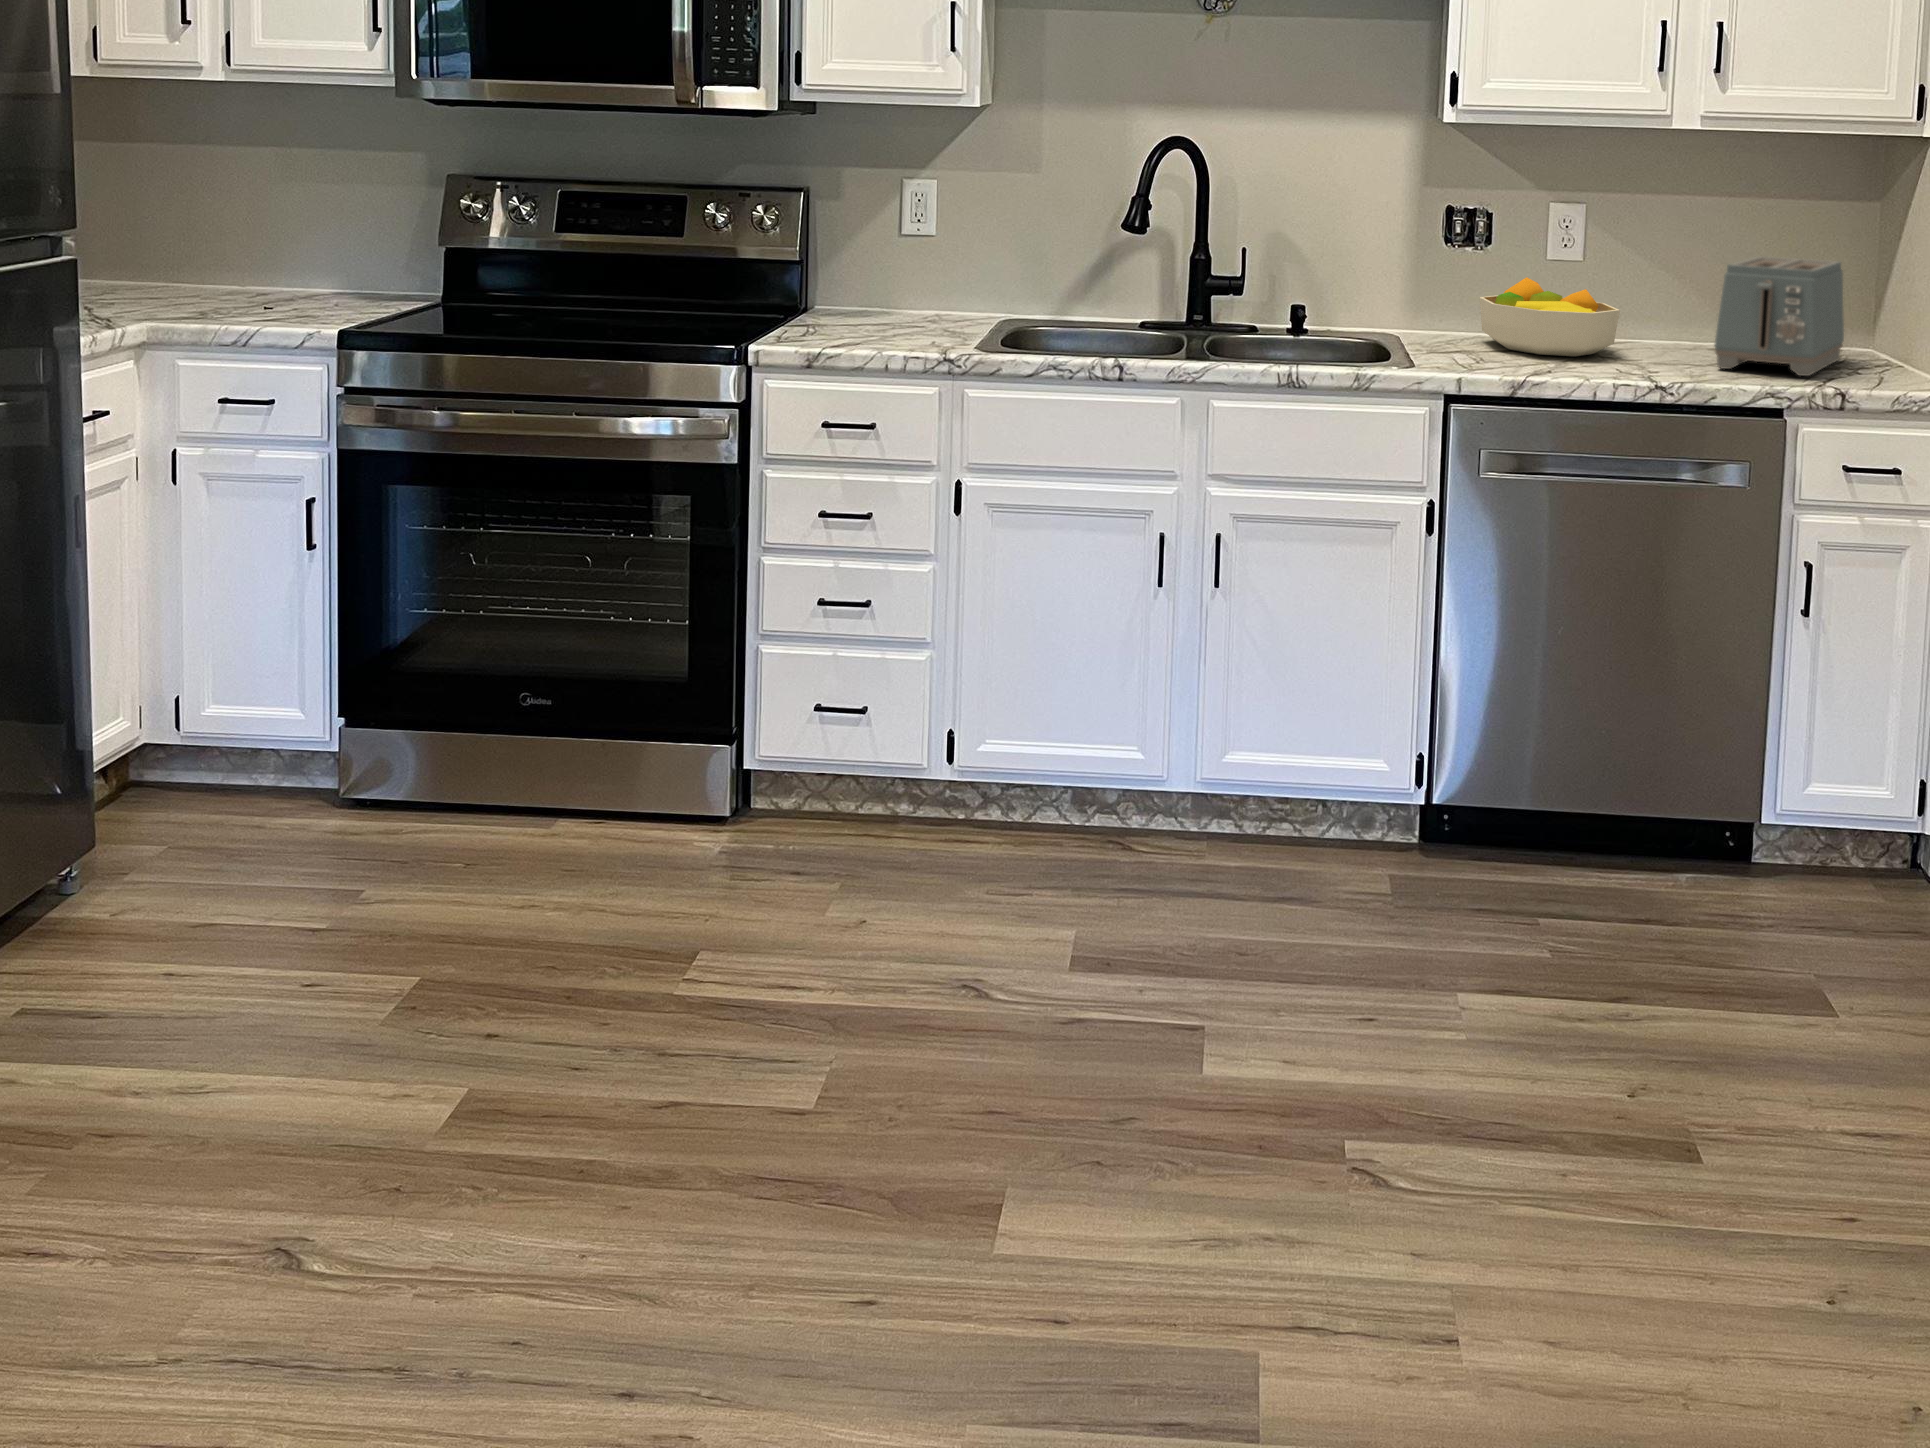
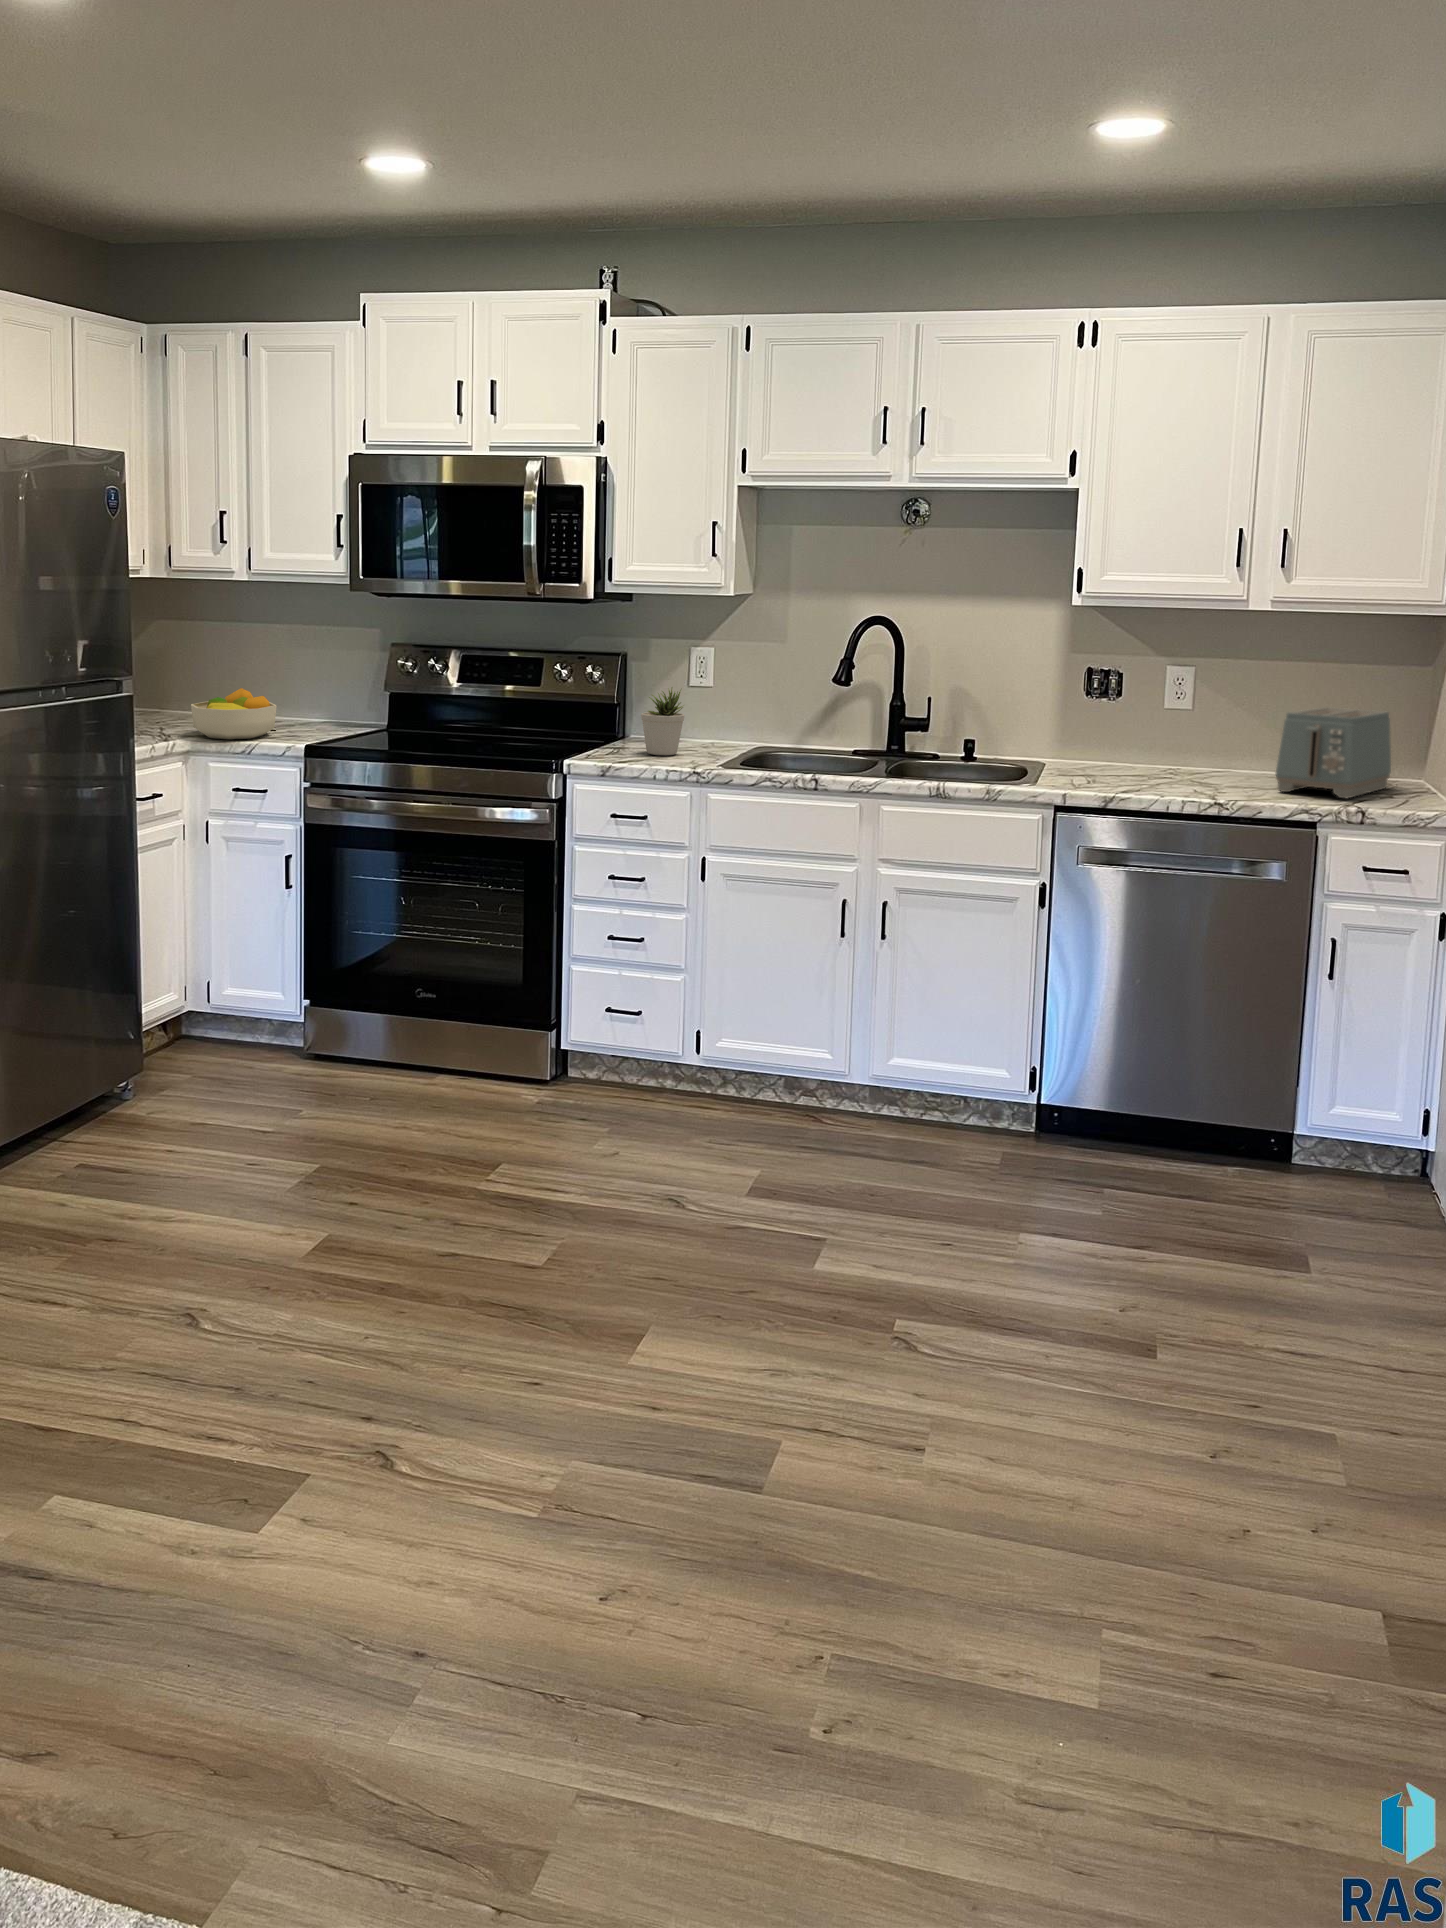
potted plant: none [848,236,911,335] -> present [641,688,684,755]
fruit bowl: present [1480,277,1620,356] -> present [191,688,277,739]

